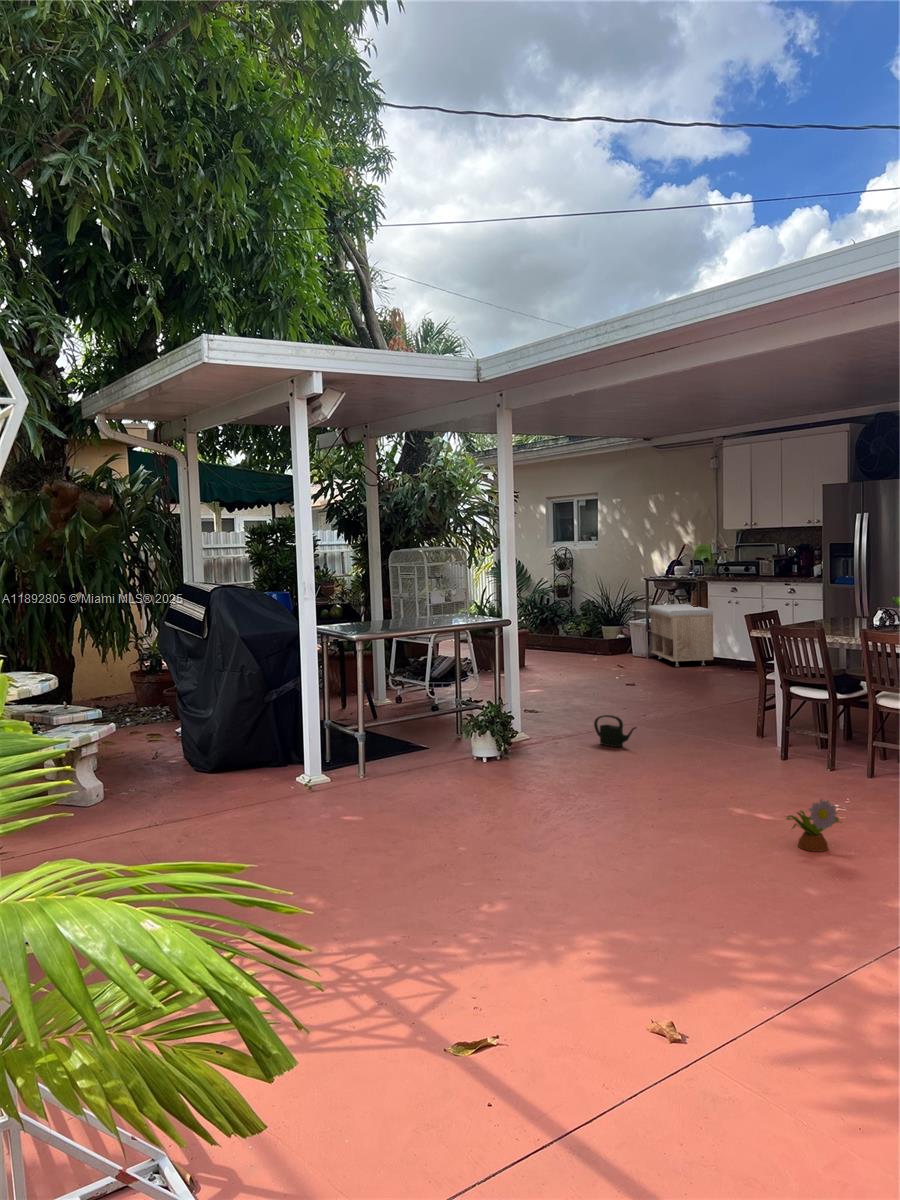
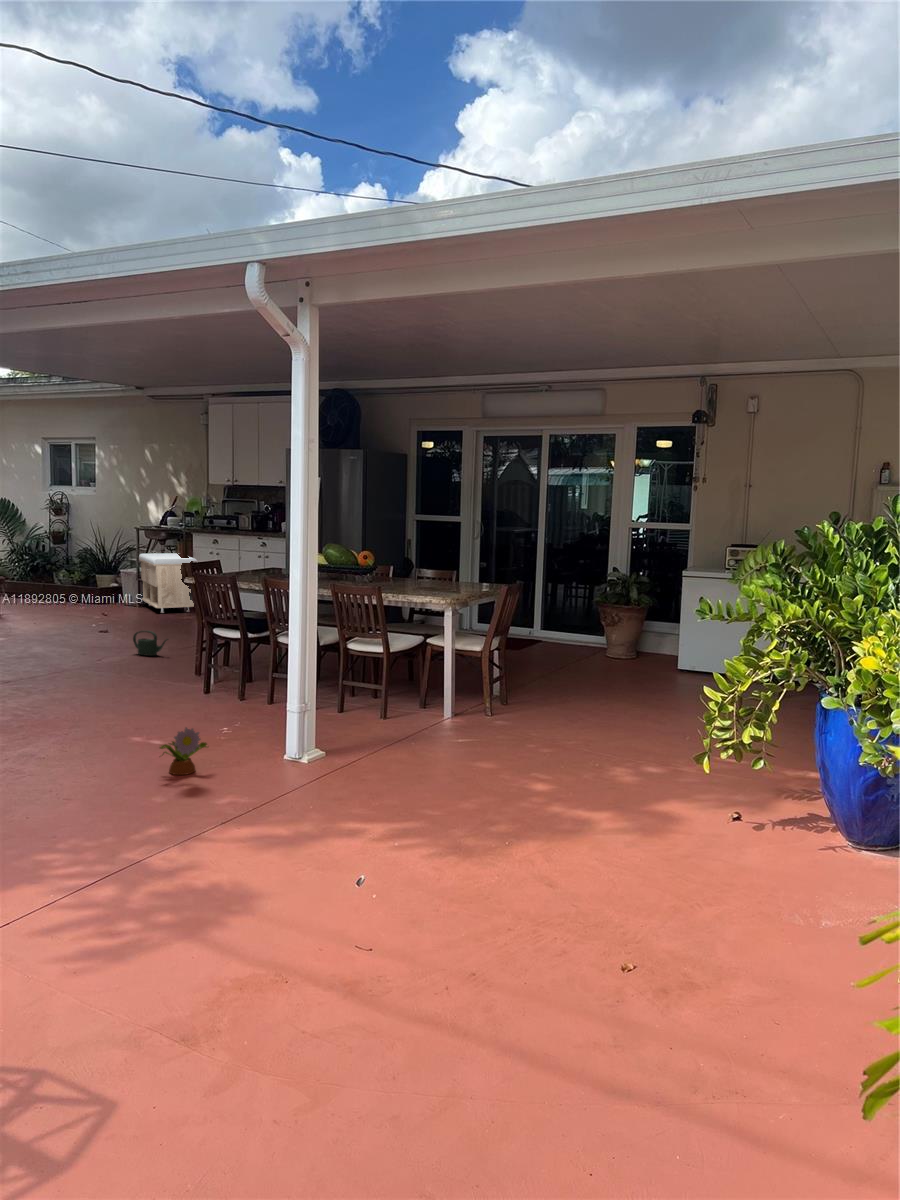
watering can: present [594,715,637,747] -> present [133,631,168,656]

